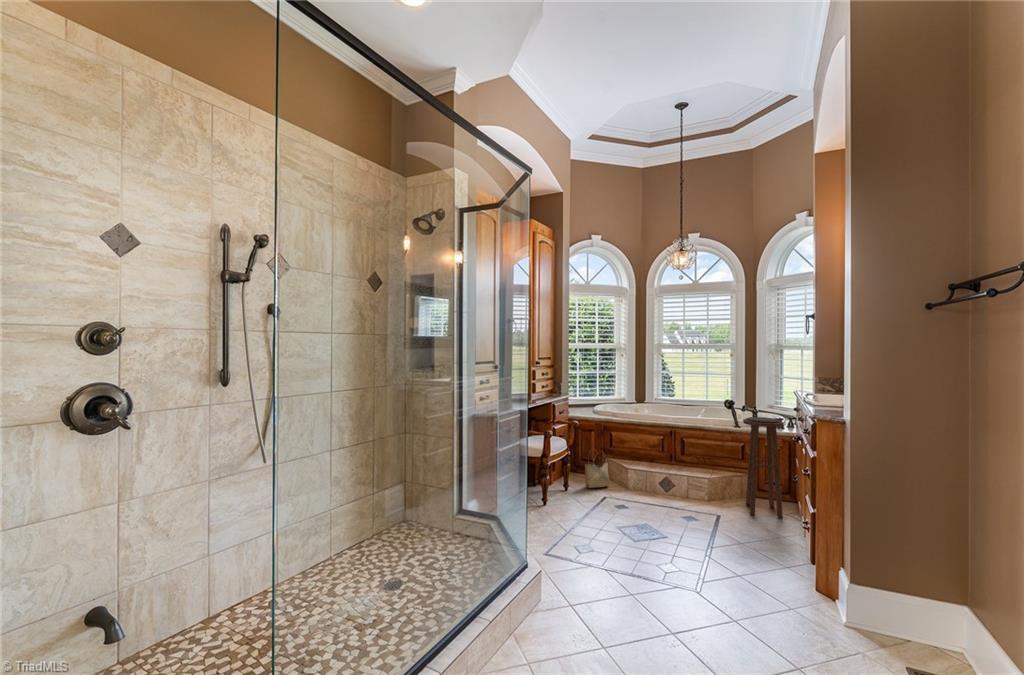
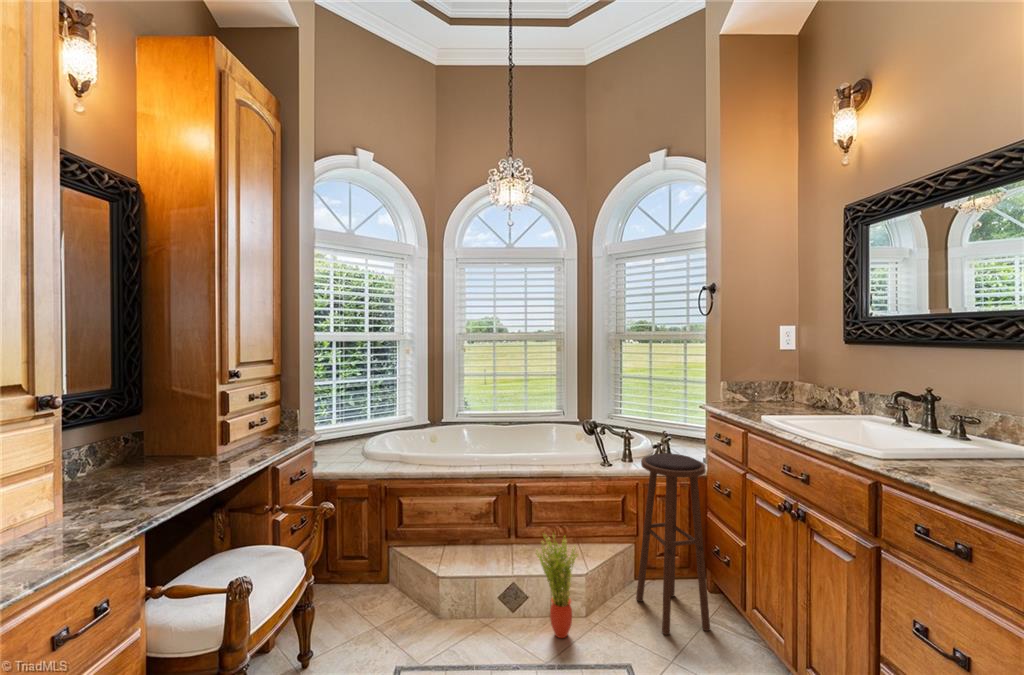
potted plant: none [674,450,698,505] -> present [536,534,578,638]
woven basket: present [585,453,609,488] -> none [350,546,402,640]

